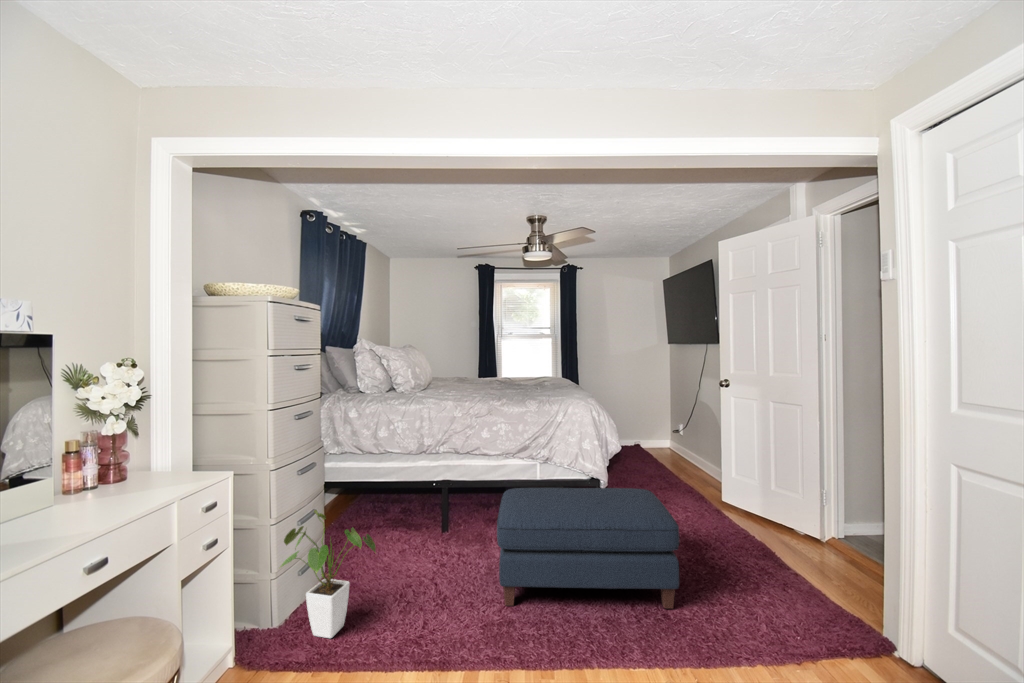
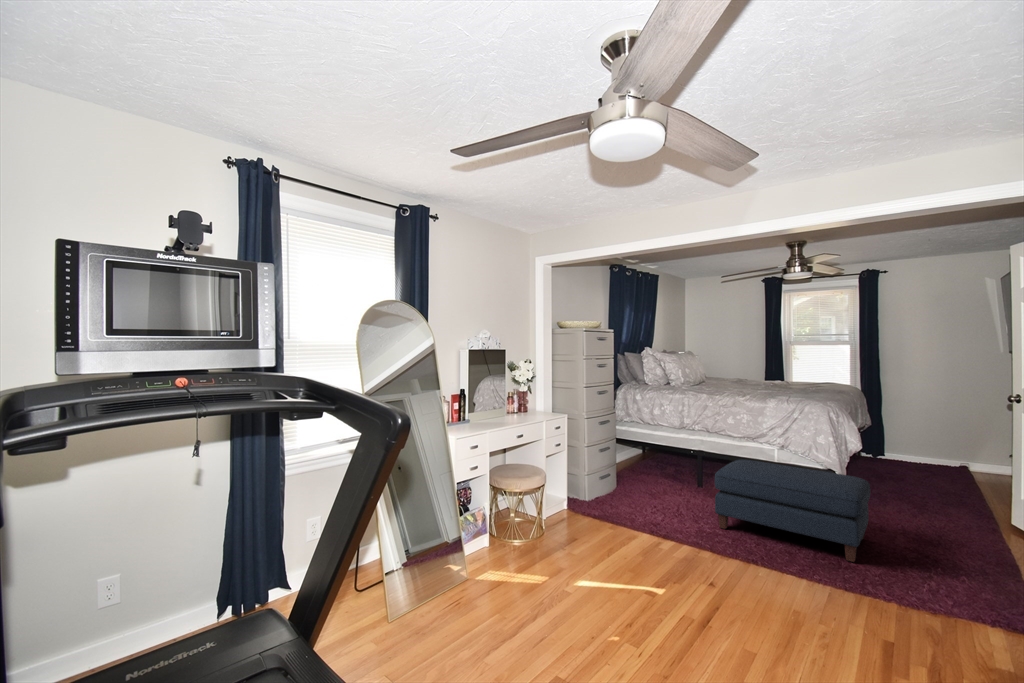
house plant: present [280,510,376,638] -> none [587,445,637,513]

